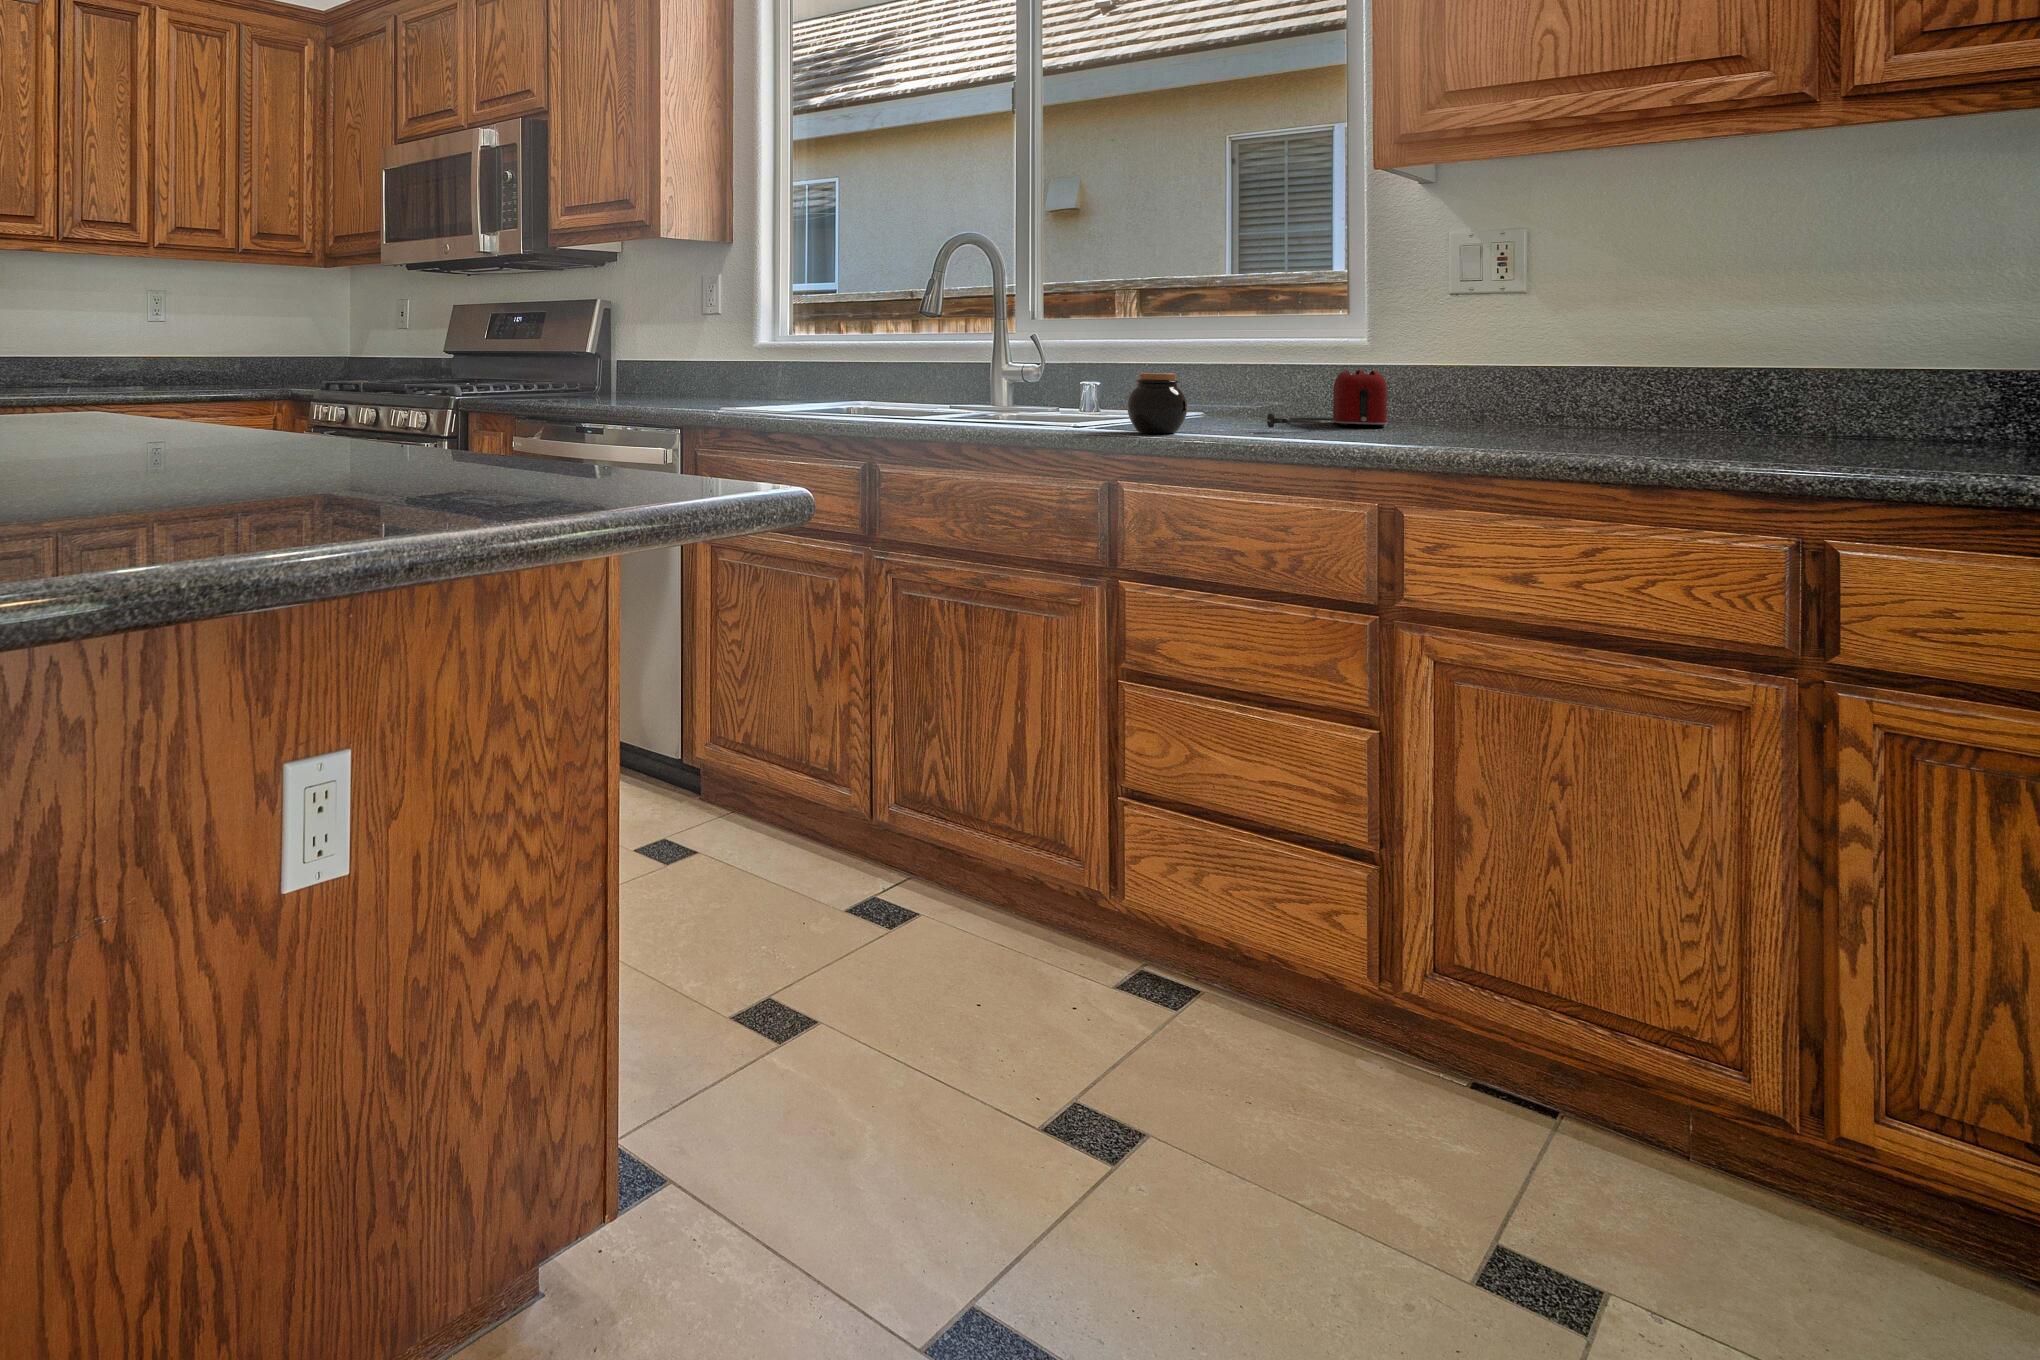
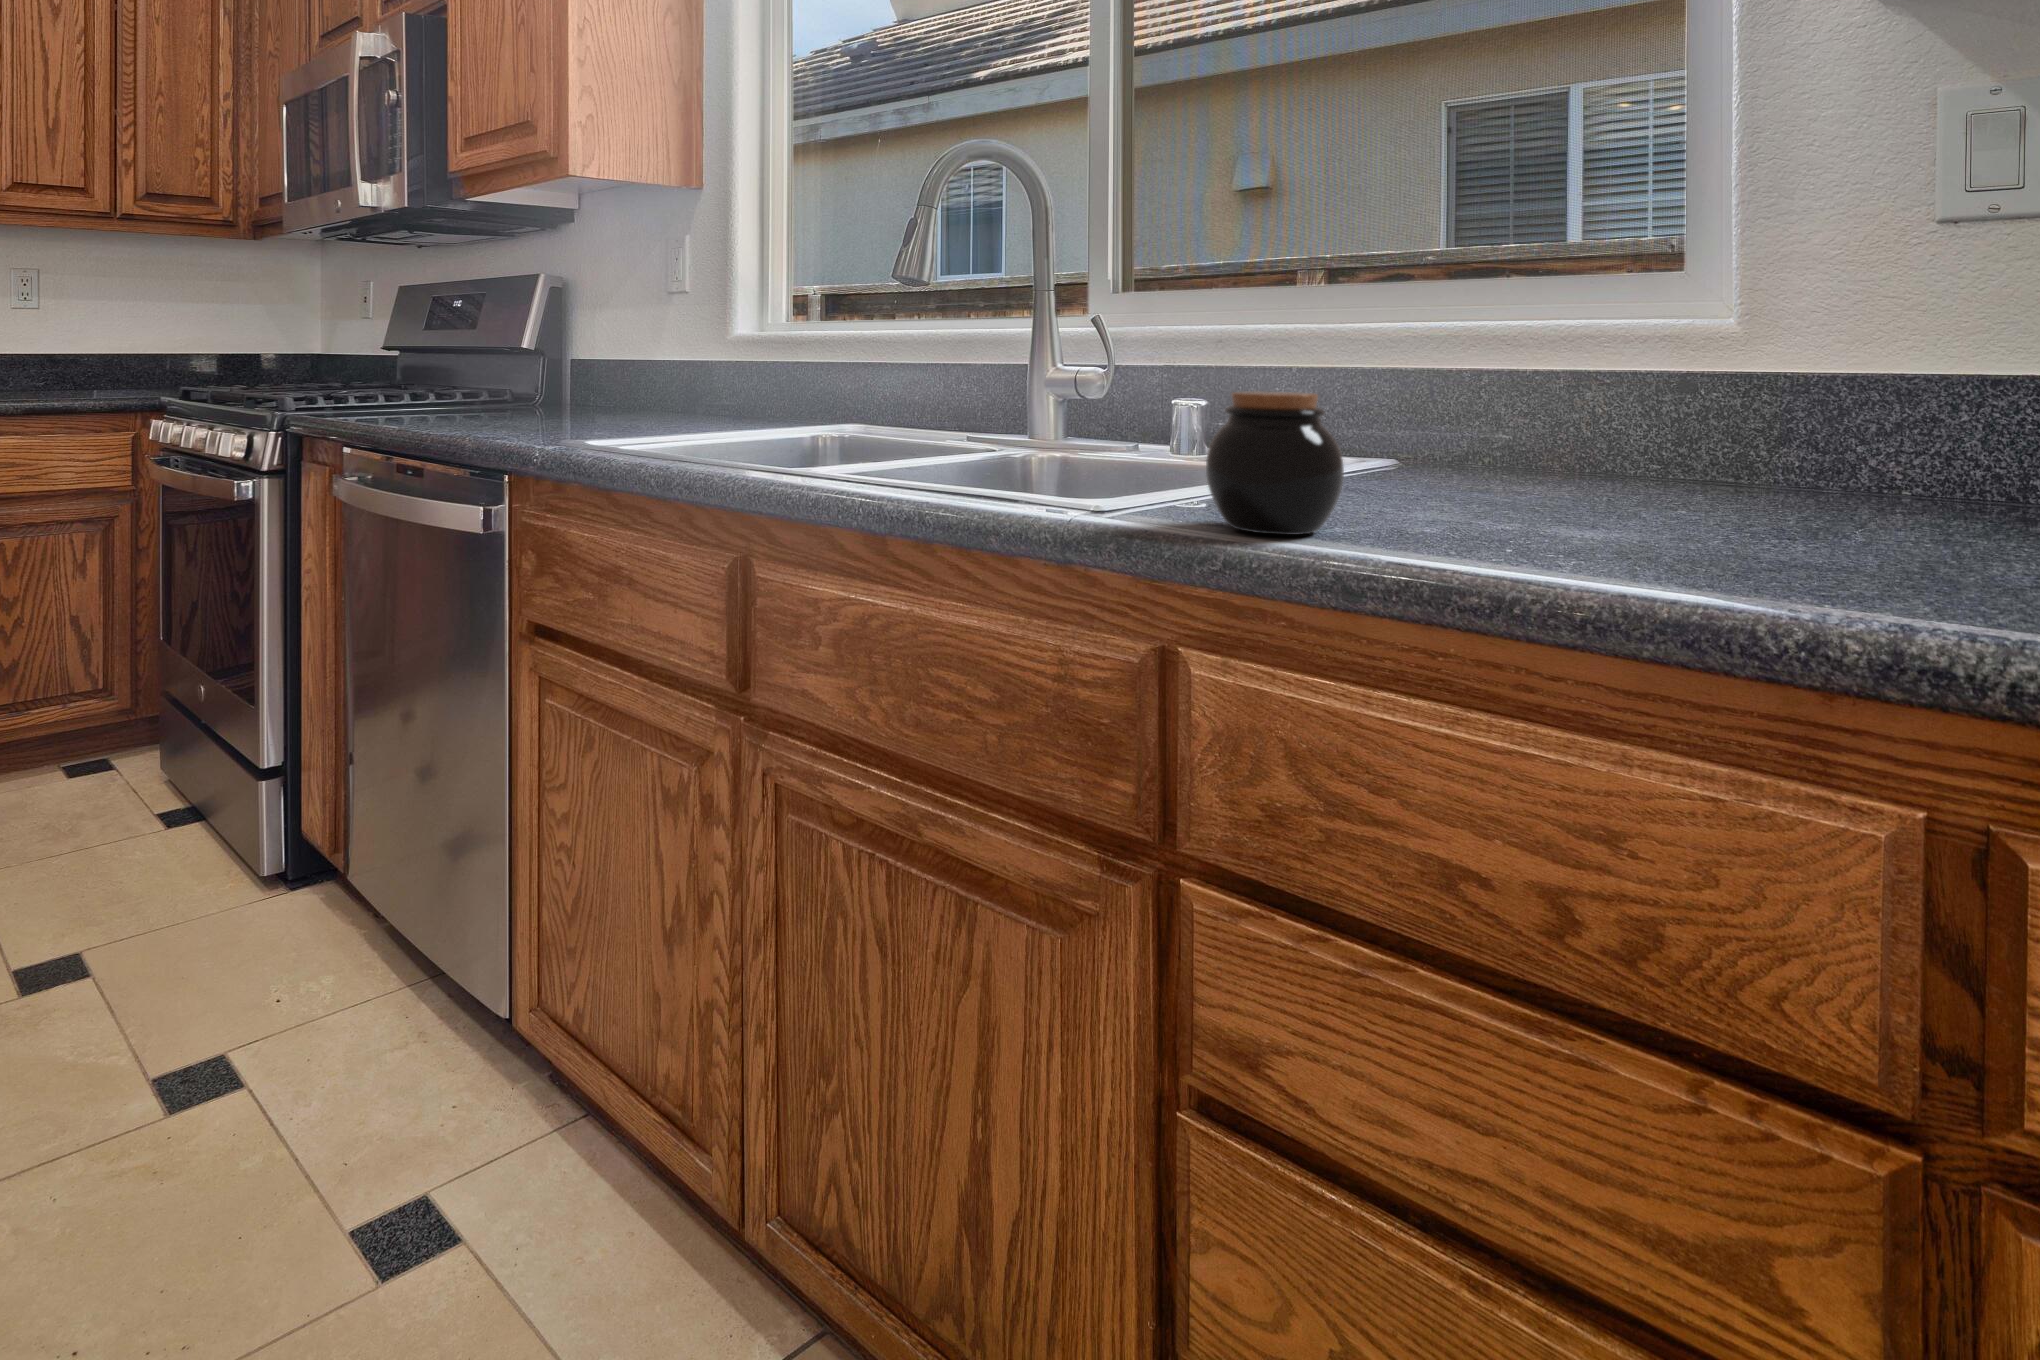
toaster: present [1261,370,1387,428] -> none [1518,383,1819,524]

